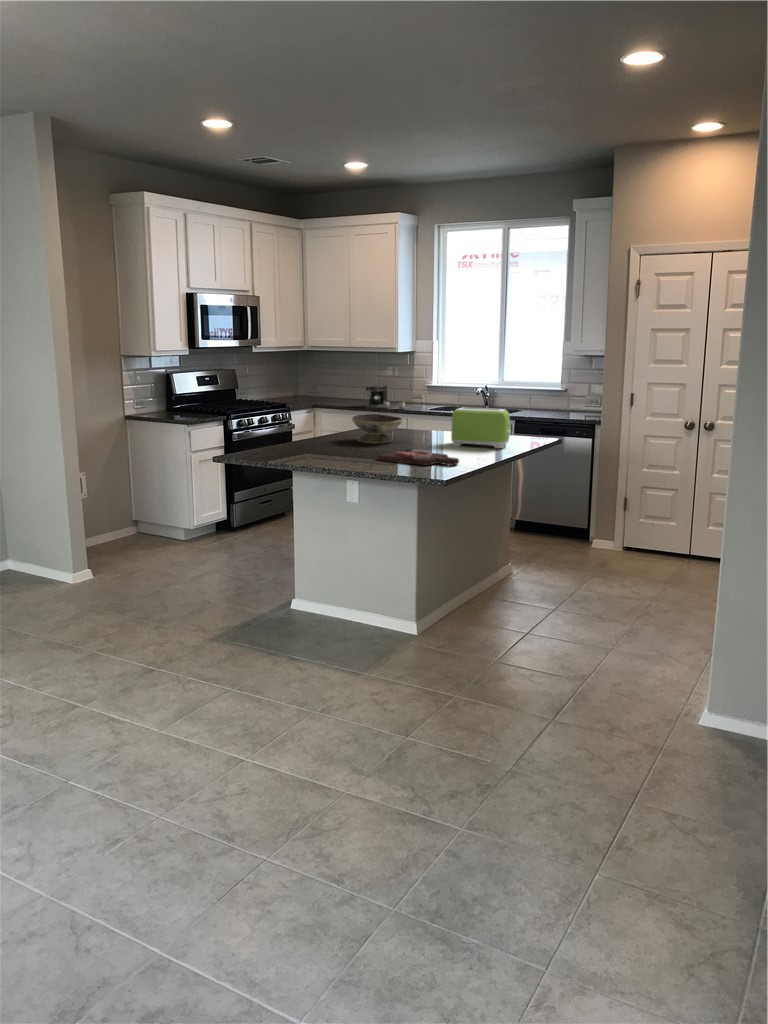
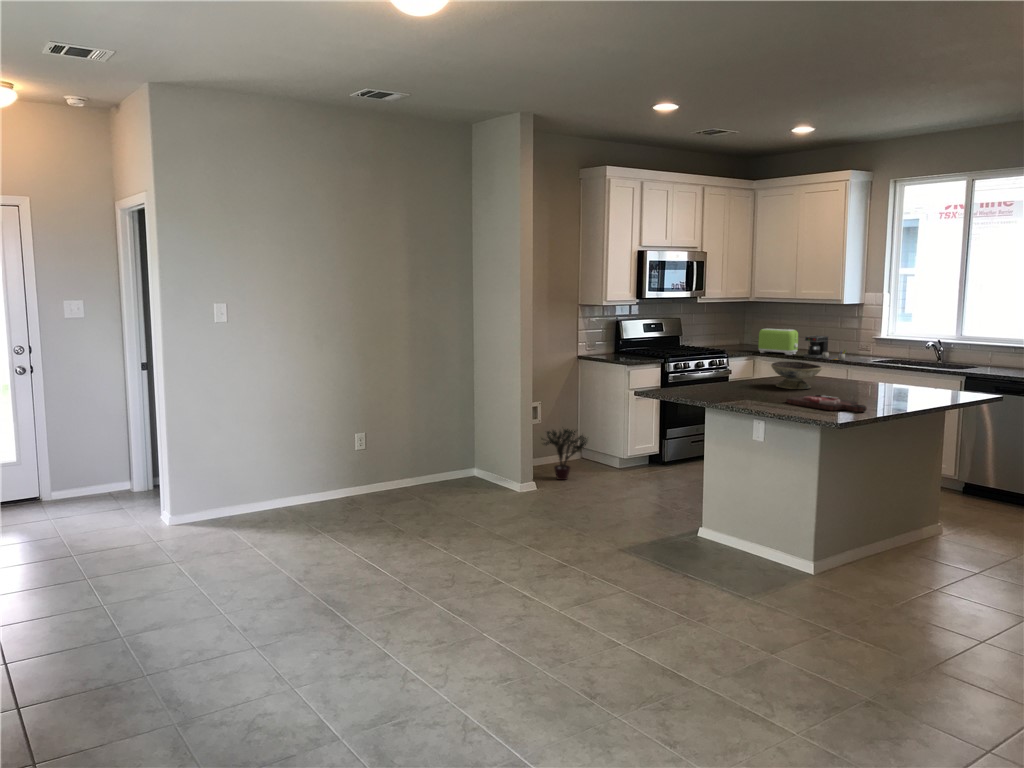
toaster: present [451,407,511,448] -> present [758,328,798,355]
potted plant: none [90,500,149,562] -> present [544,429,587,480]

